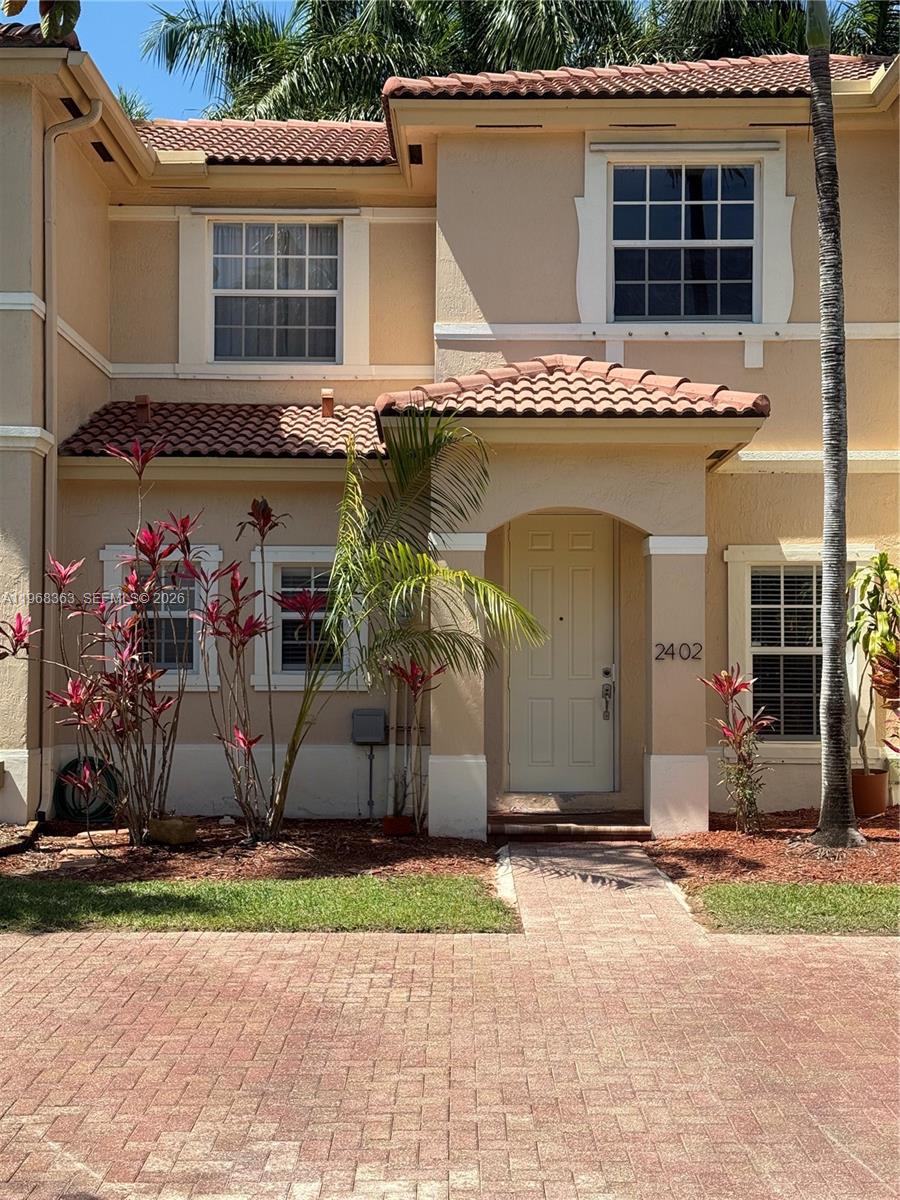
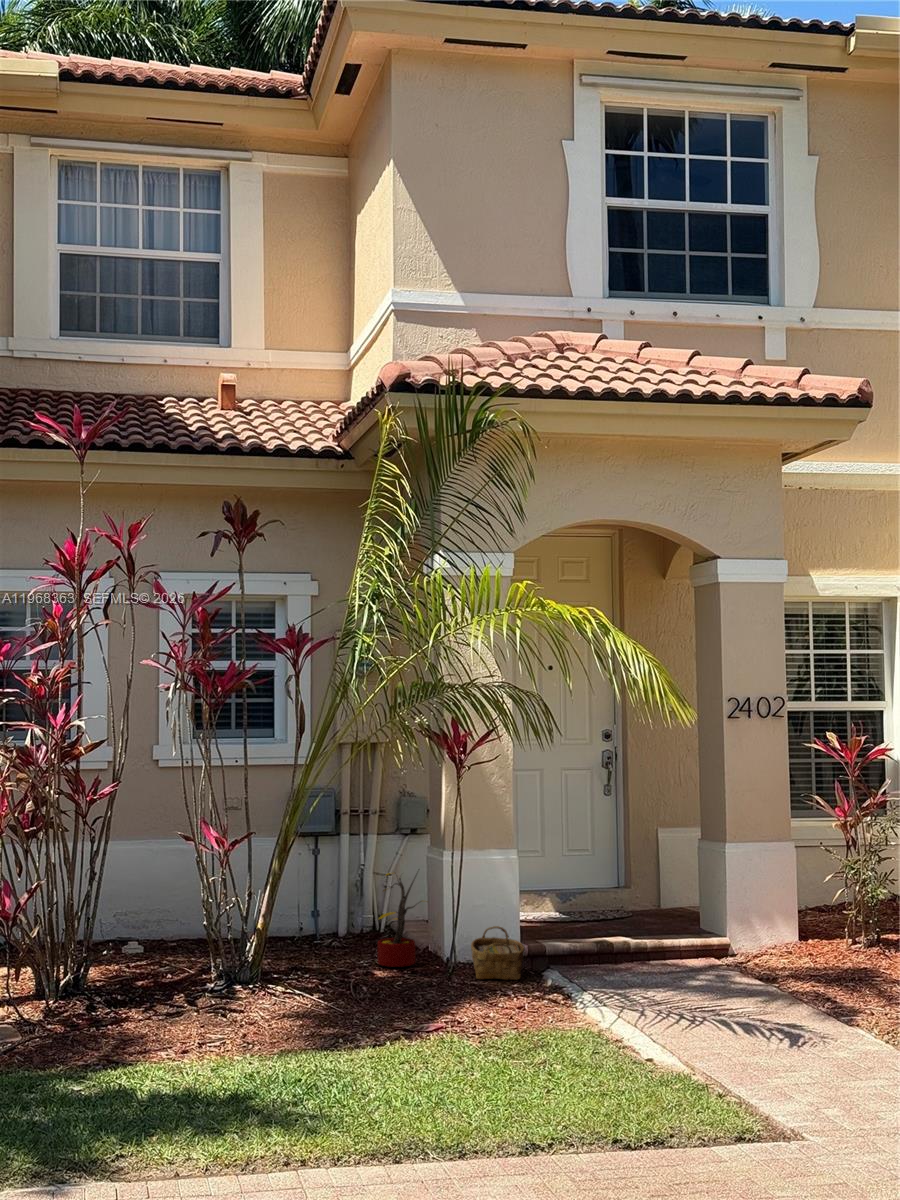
woven basket: present [149,808,198,845] -> present [471,926,524,980]

